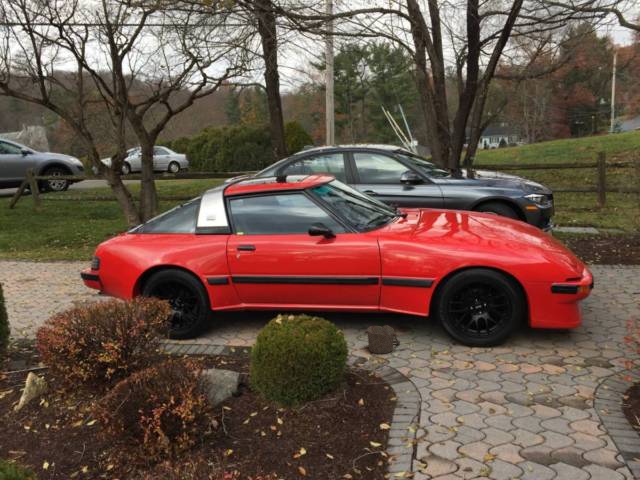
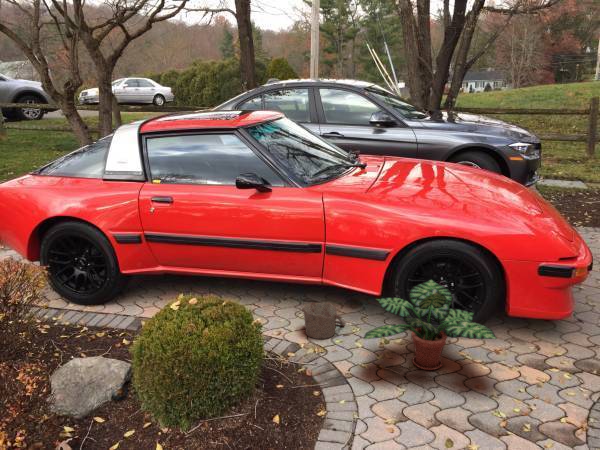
potted plant: none [420,301,523,370] -> present [364,280,497,370]

